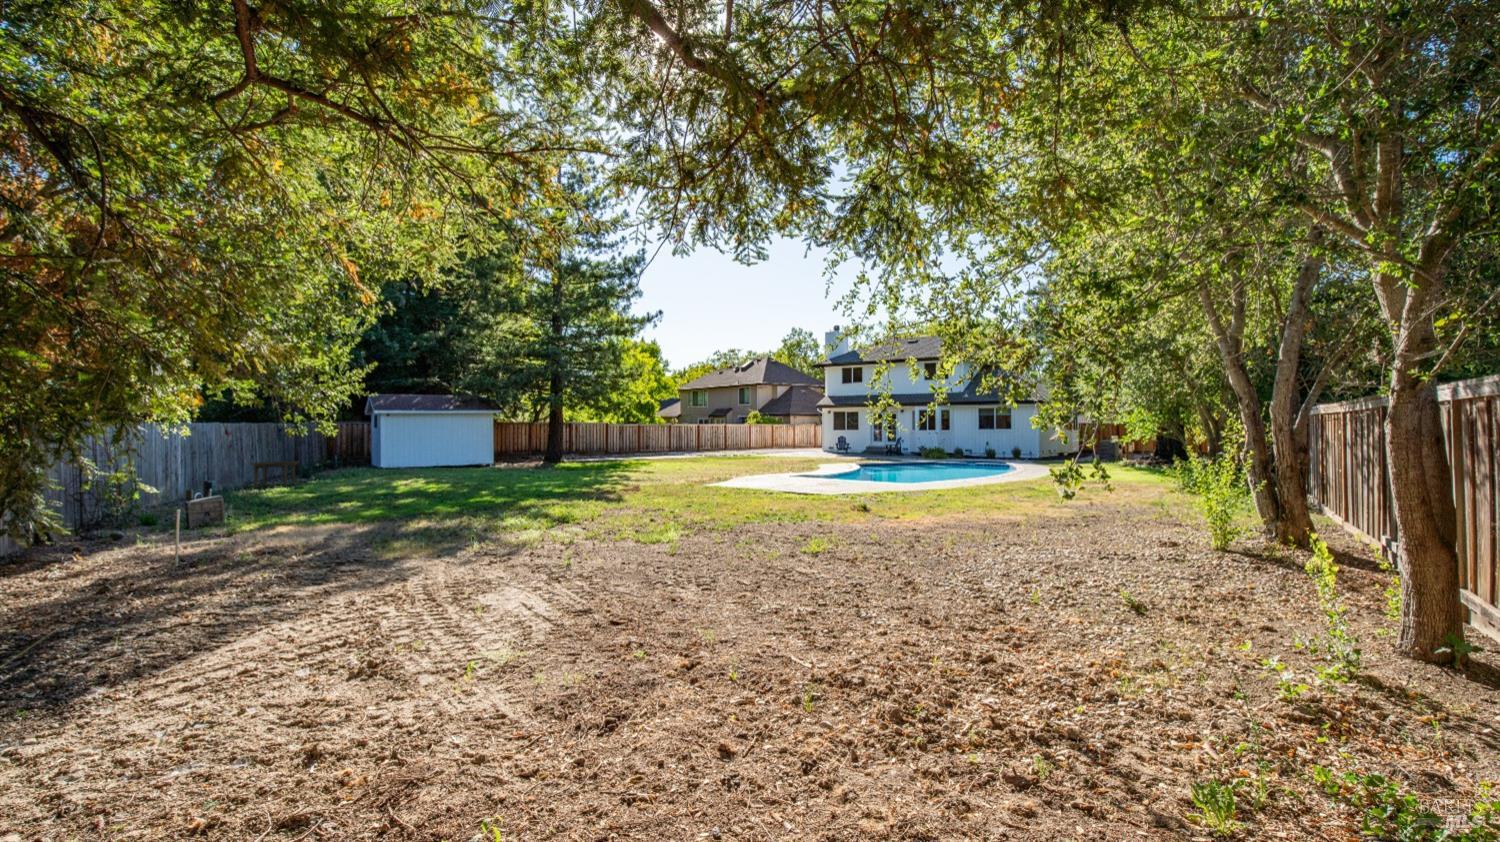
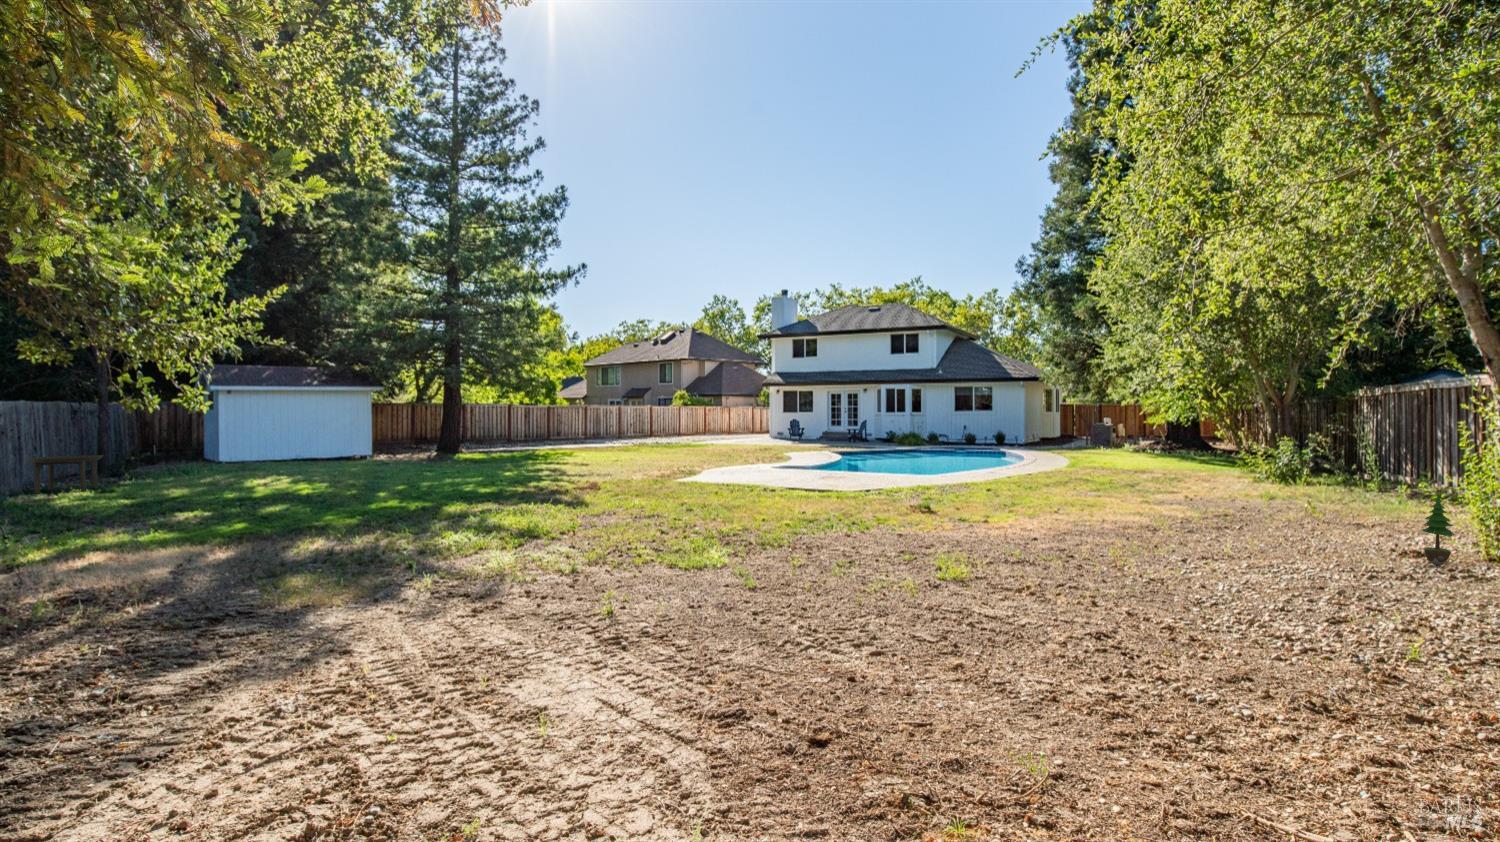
potted tree: none [1189,501,1212,556] -> present [1422,496,1454,567]

